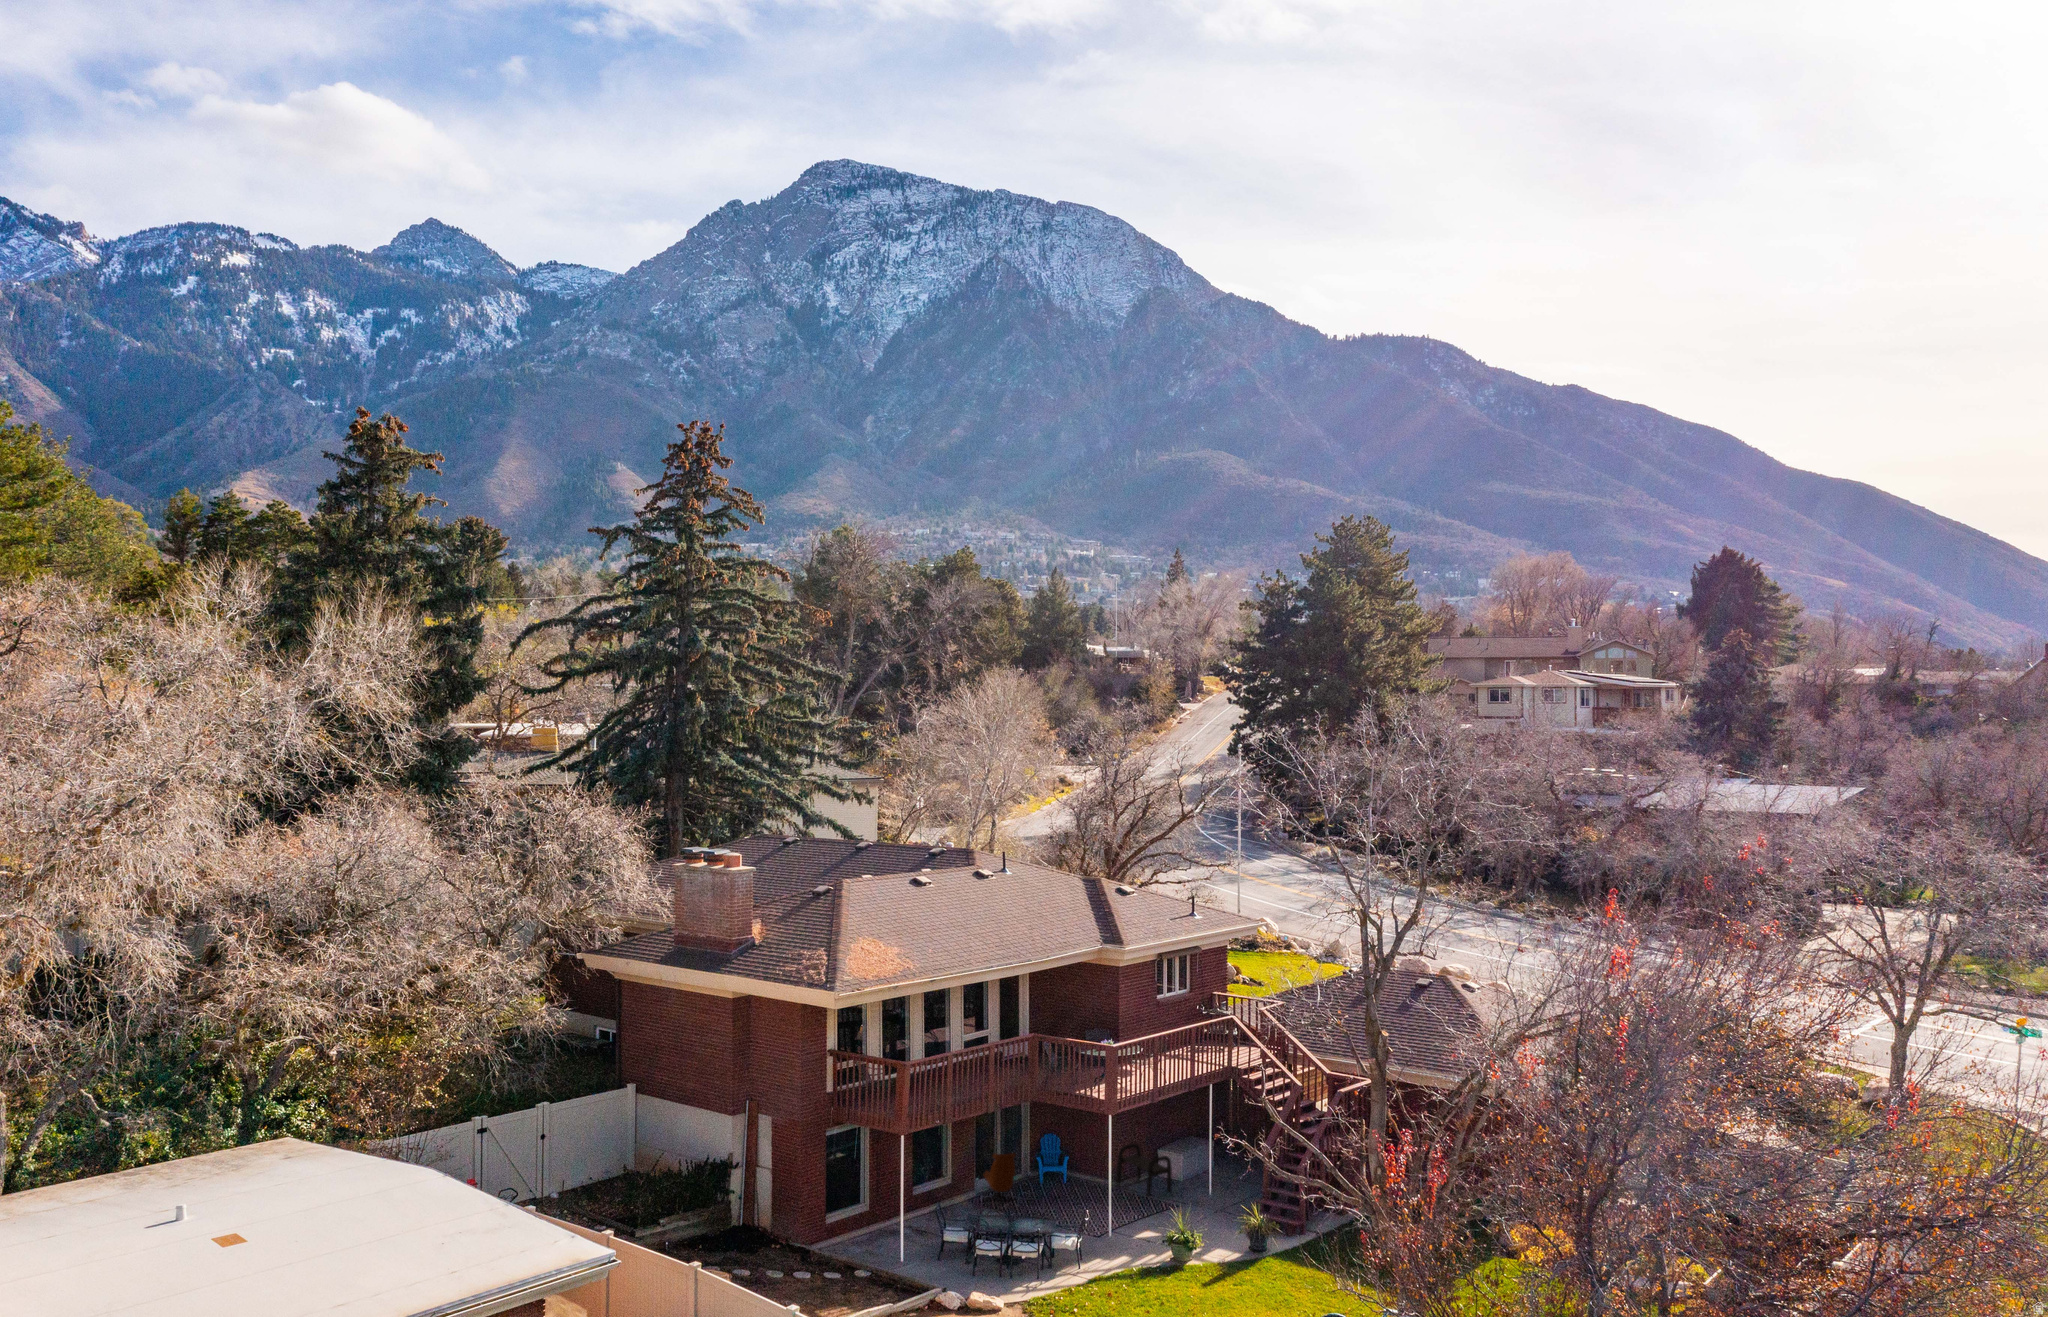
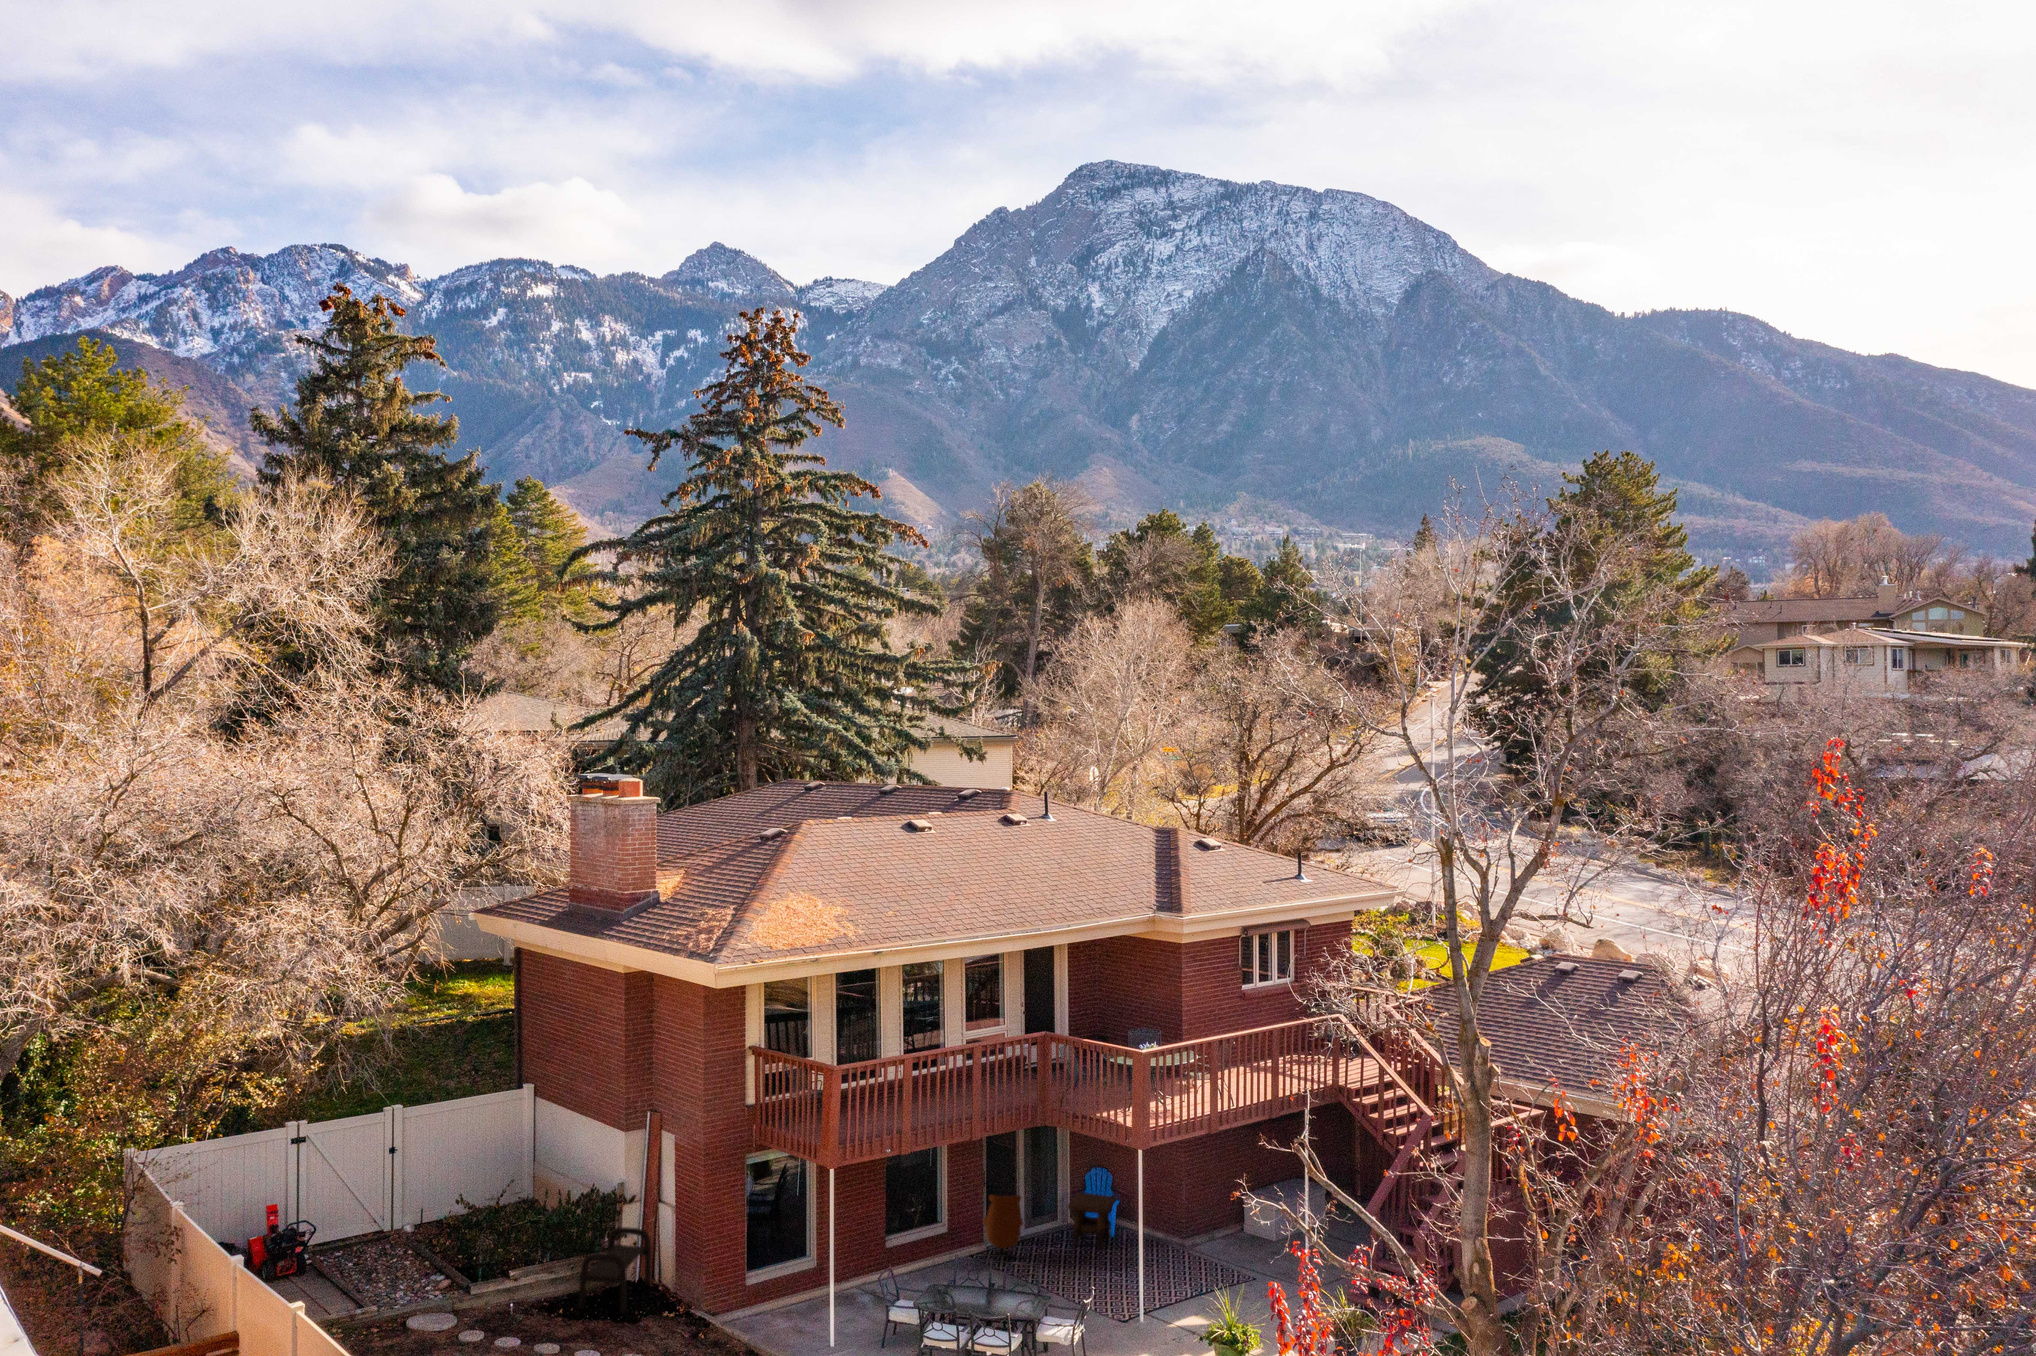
bench: present [1117,1144,1172,1196] -> present [578,1227,652,1314]
side table: none [1043,1151,1075,1192] -> present [1068,1192,1116,1249]

